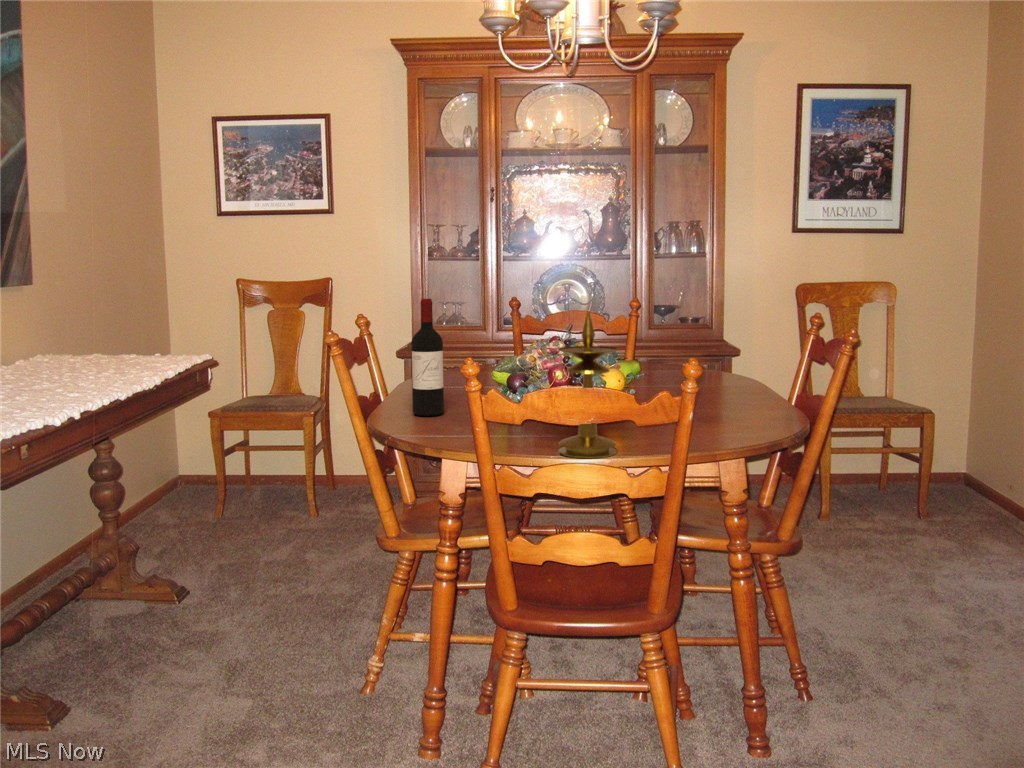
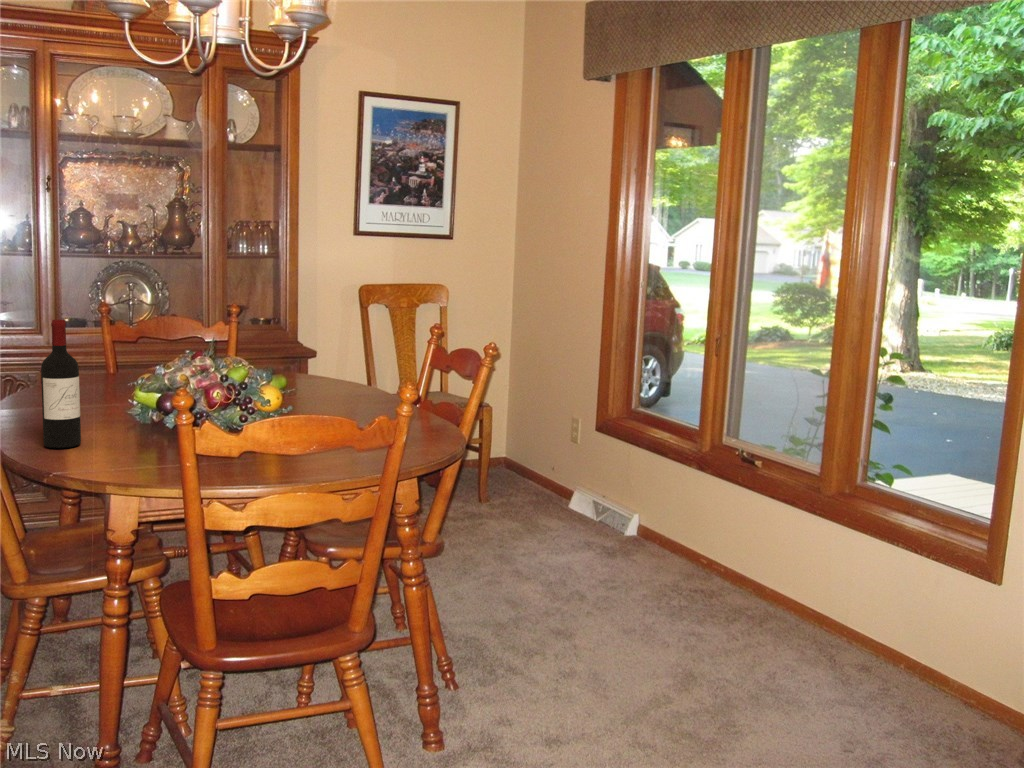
candlestick: present [558,311,618,458] -> none [247,340,307,483]

